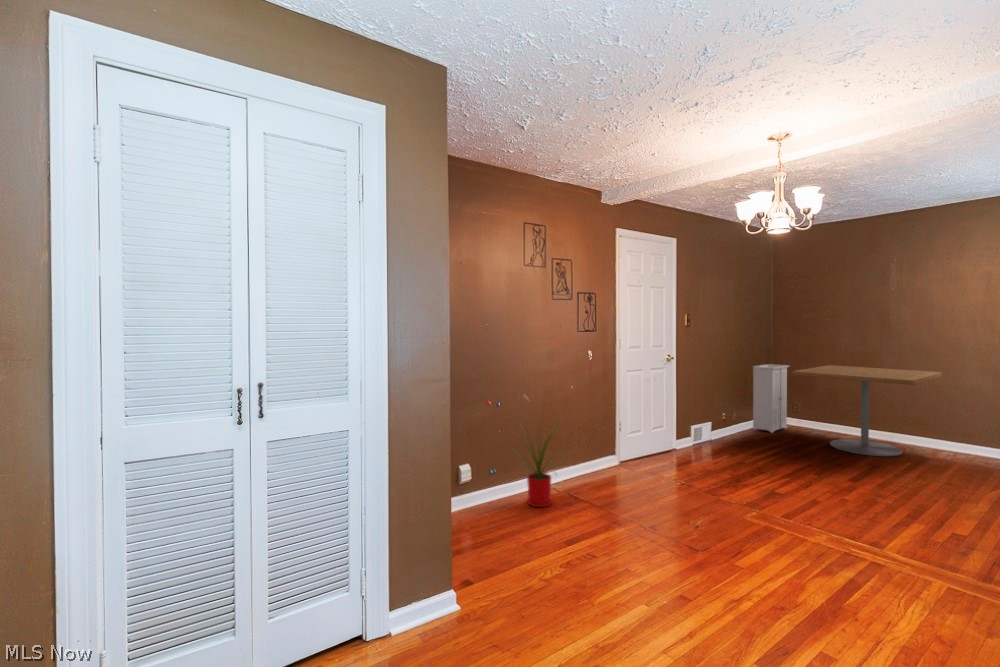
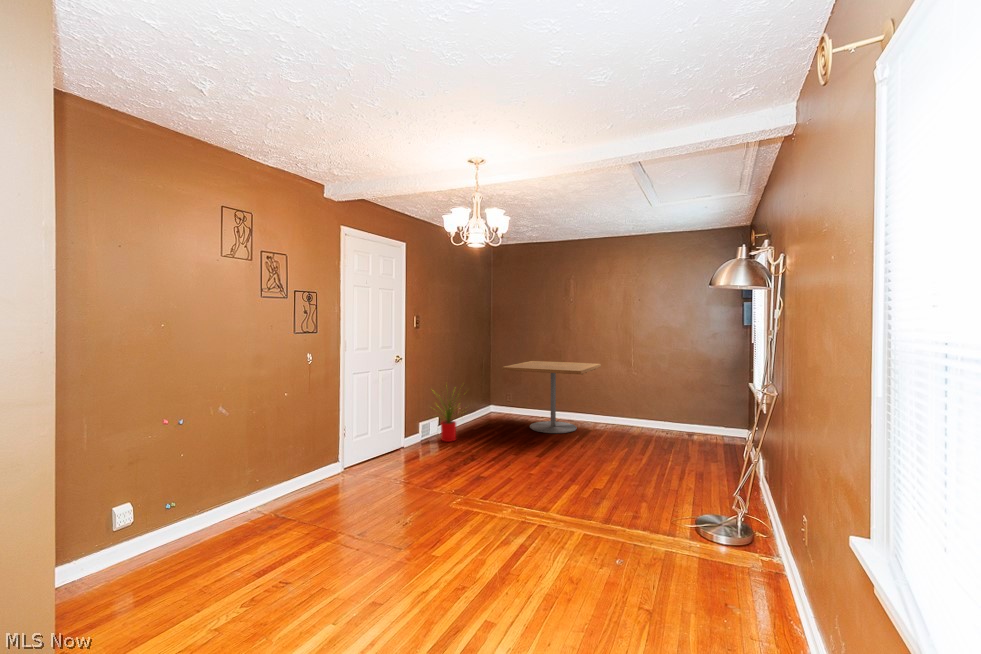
storage cabinet: present [753,364,788,433] -> none [474,361,503,422]
house plant: present [513,422,559,507] -> present [433,396,457,442]

